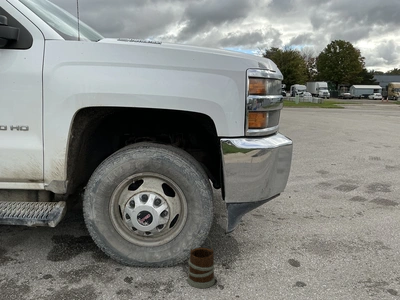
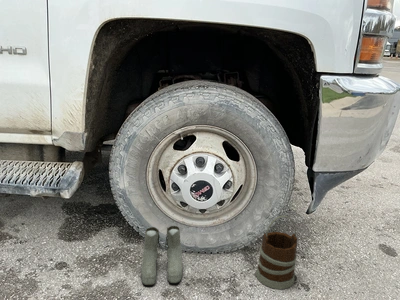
boots: none [104,245,134,287] -> present [141,226,183,285]

